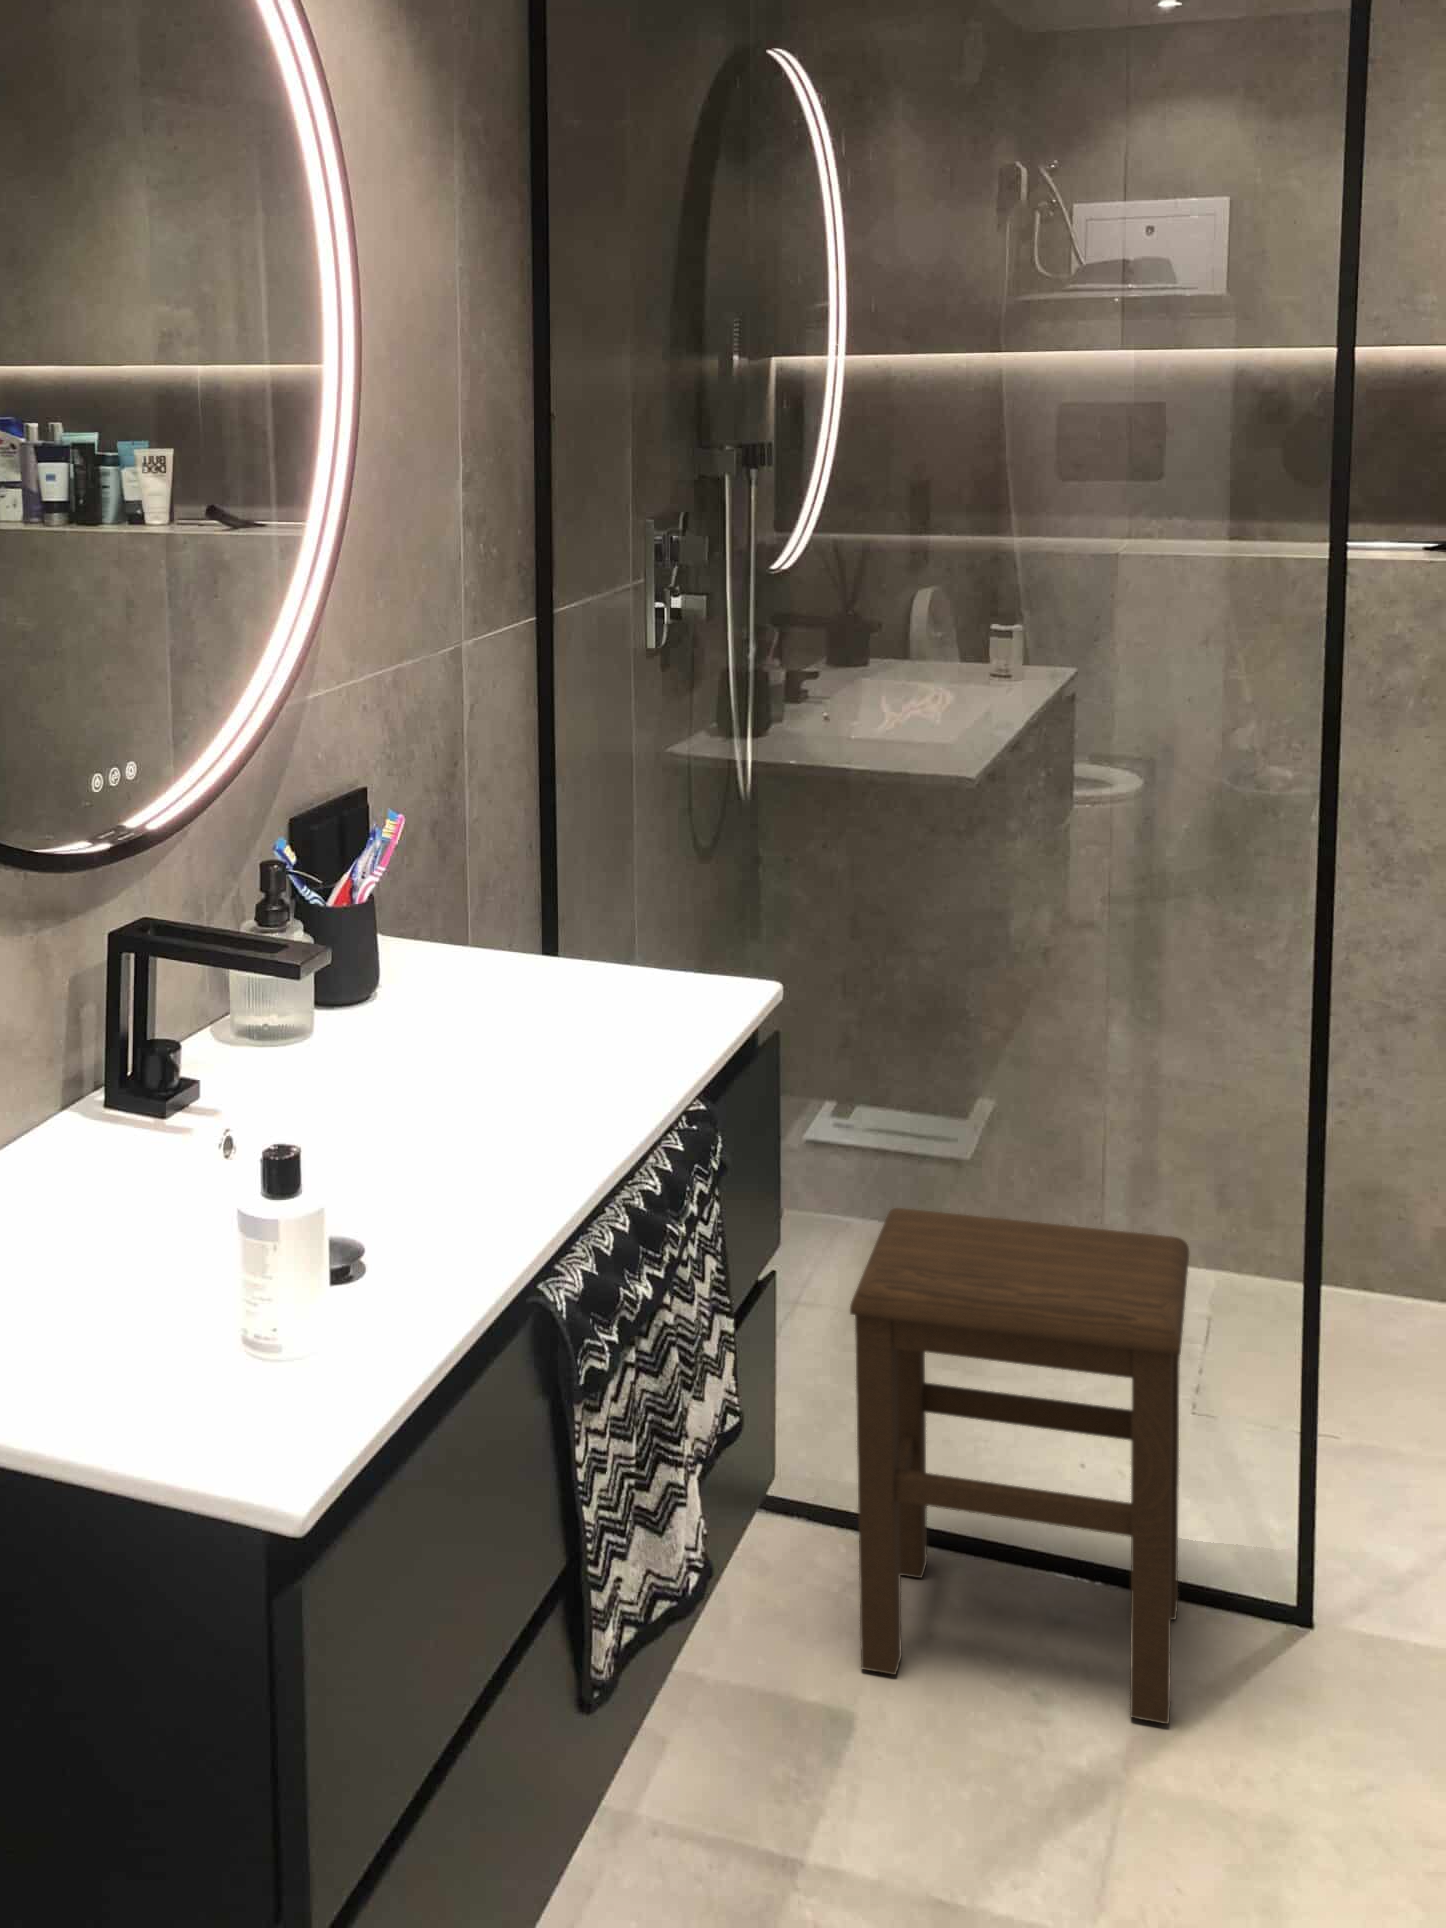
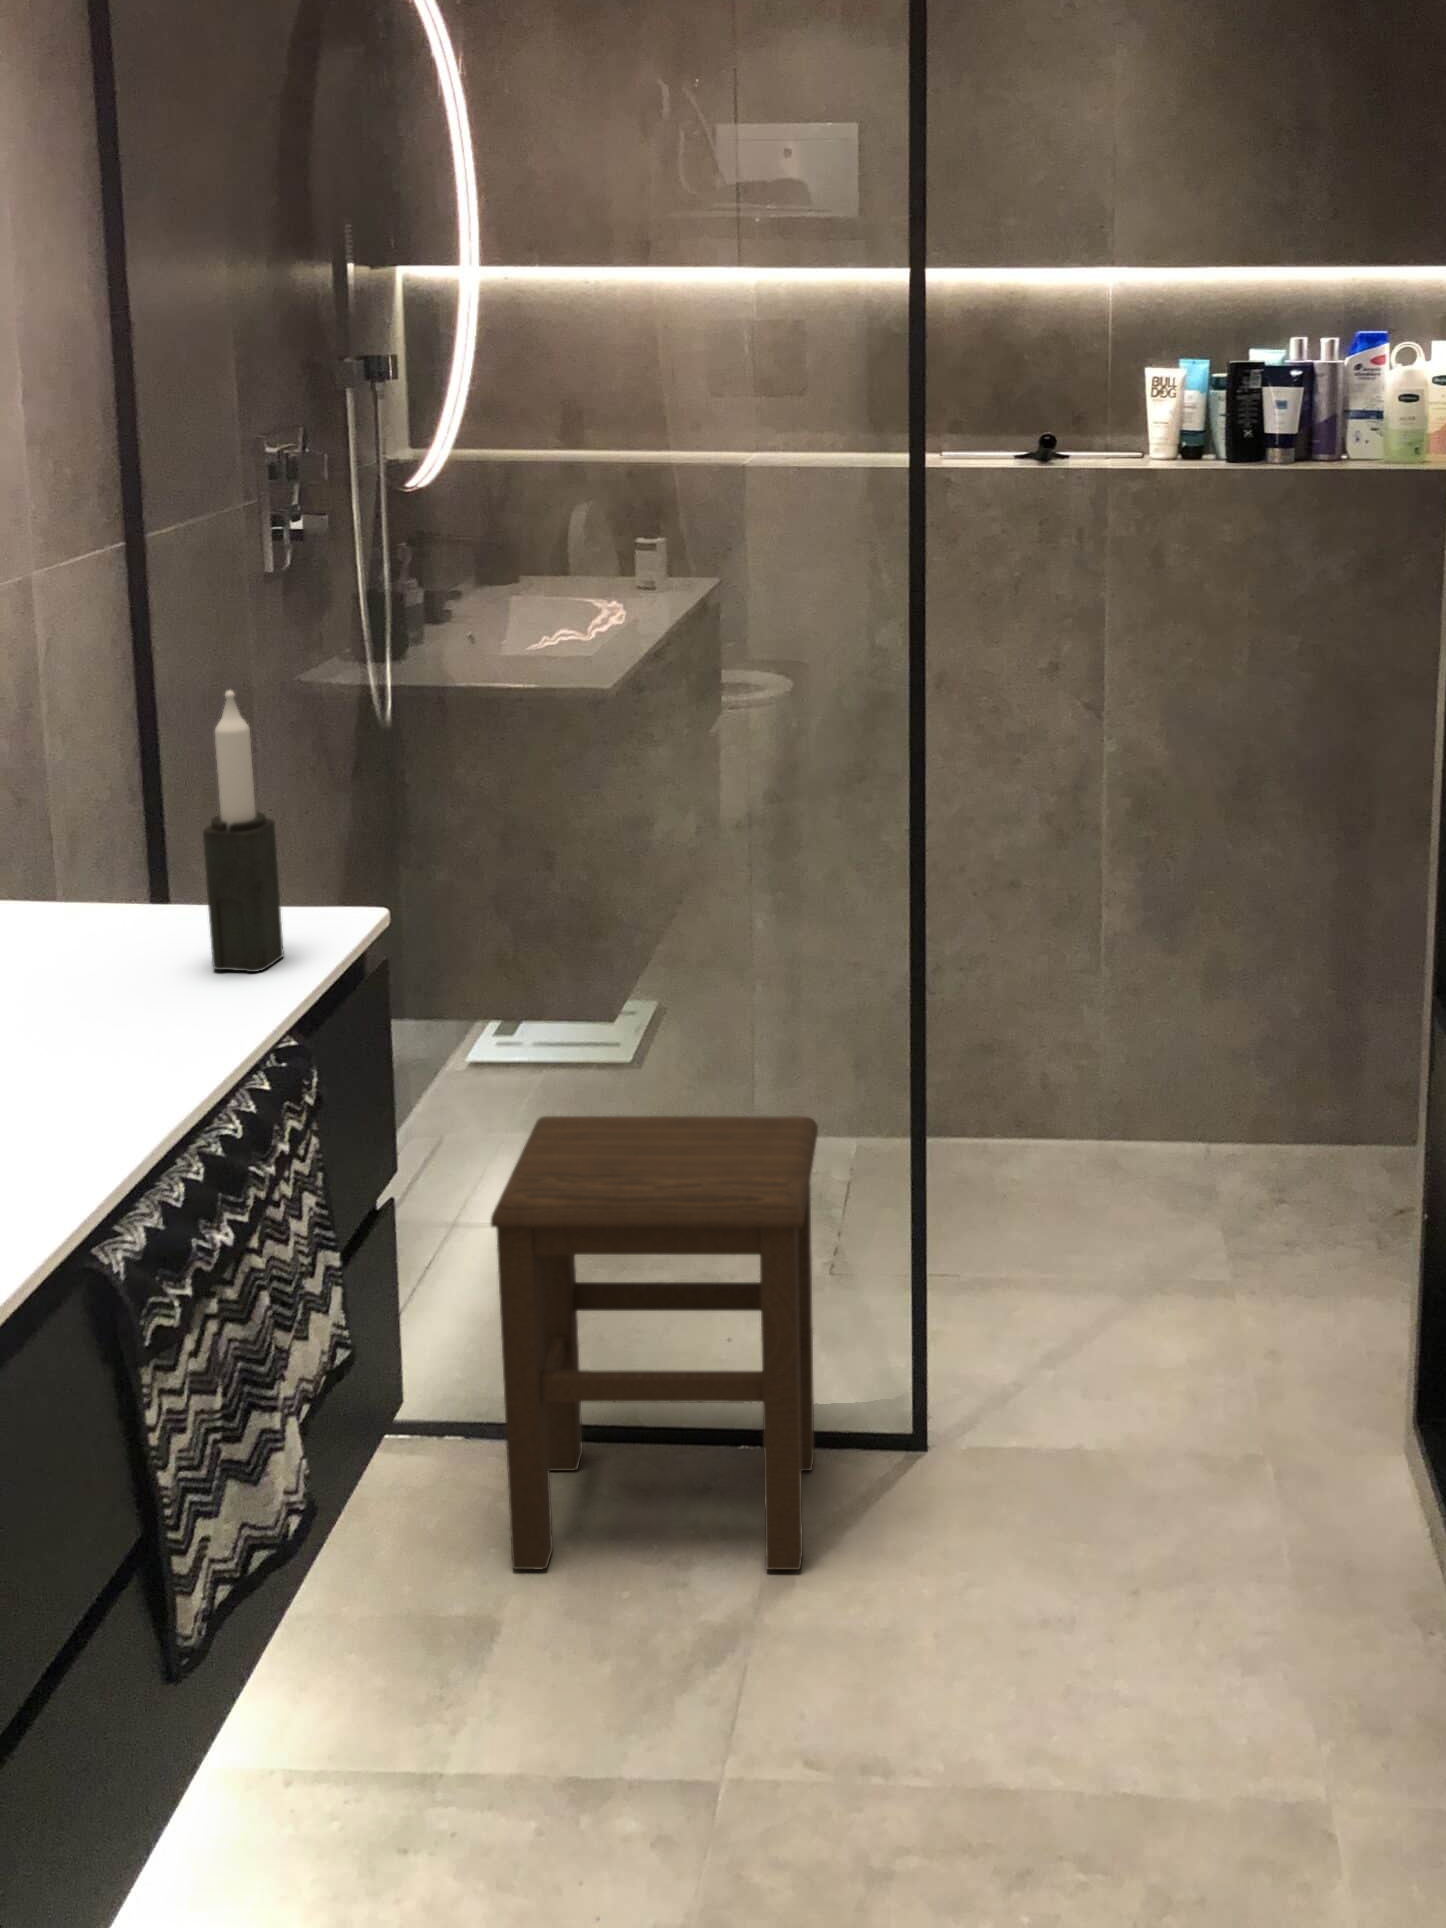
candle: none [613,765,682,1037] -> present [203,691,284,972]

